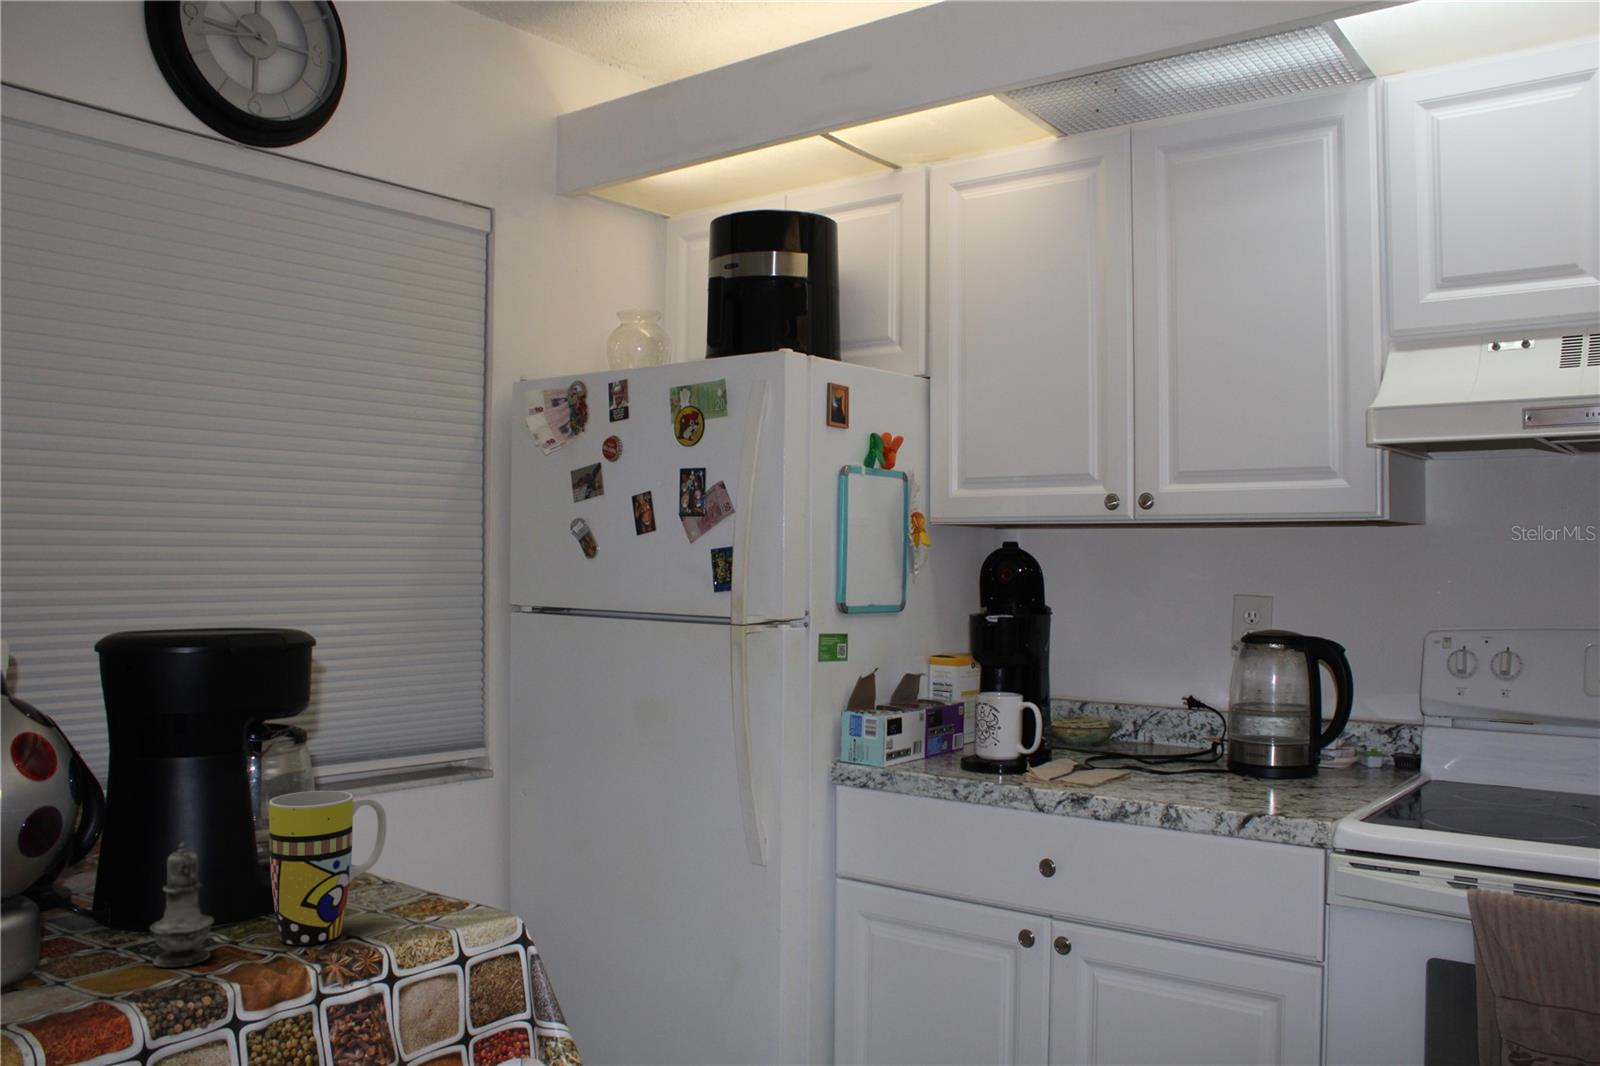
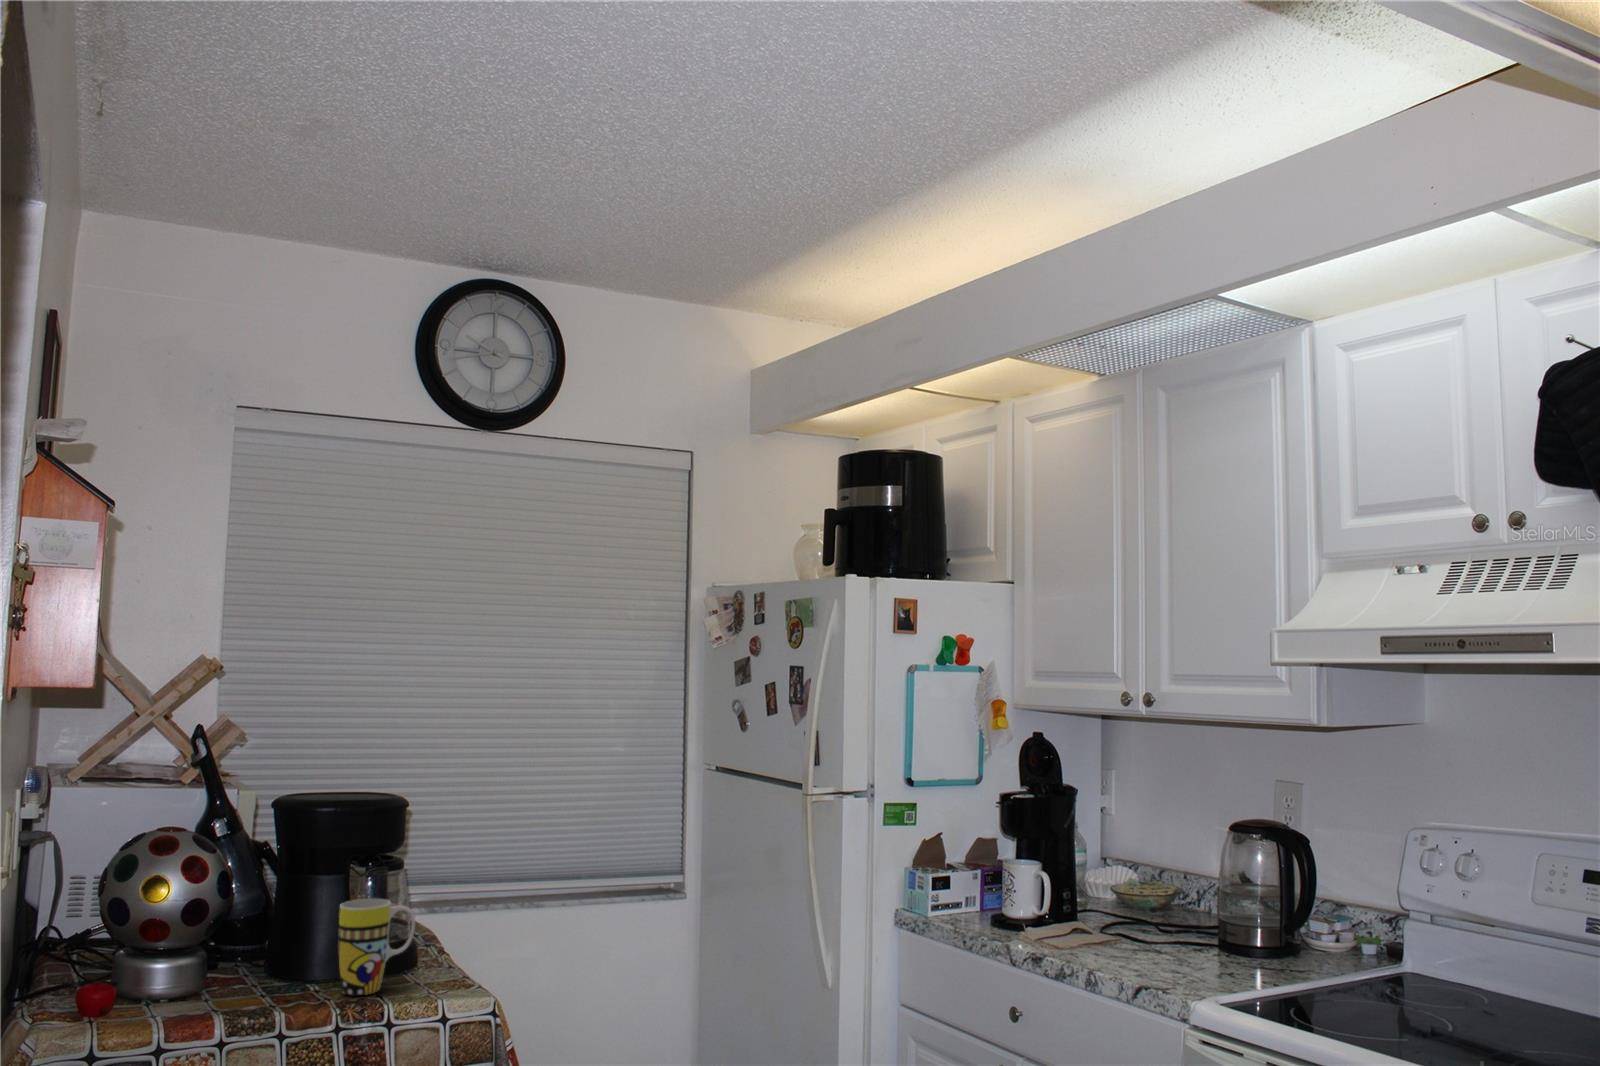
salt shaker: present [150,842,214,967] -> none [266,923,303,999]

